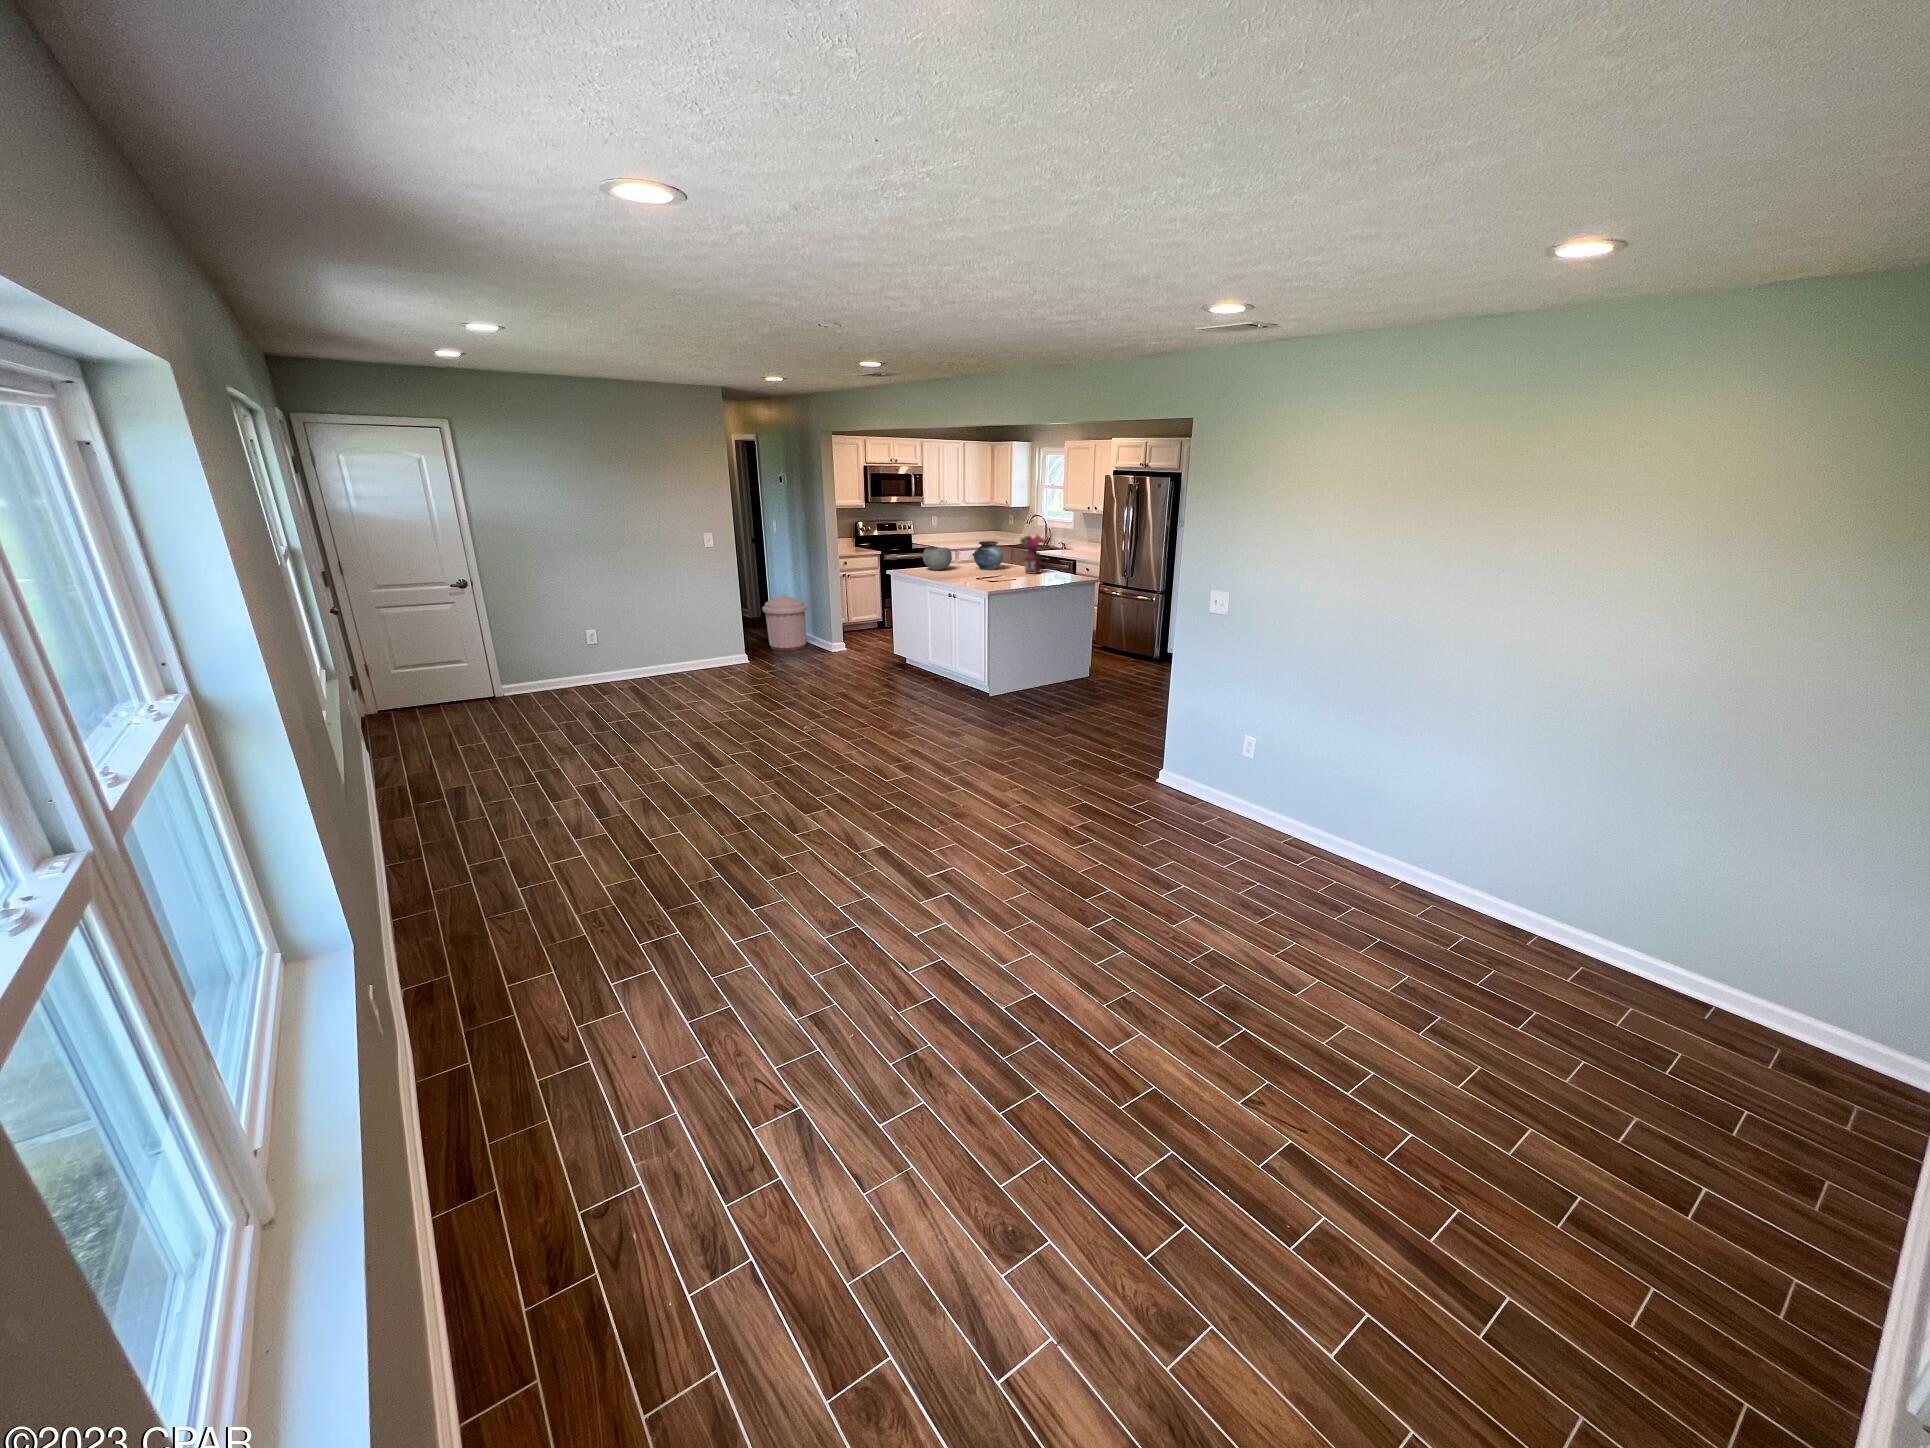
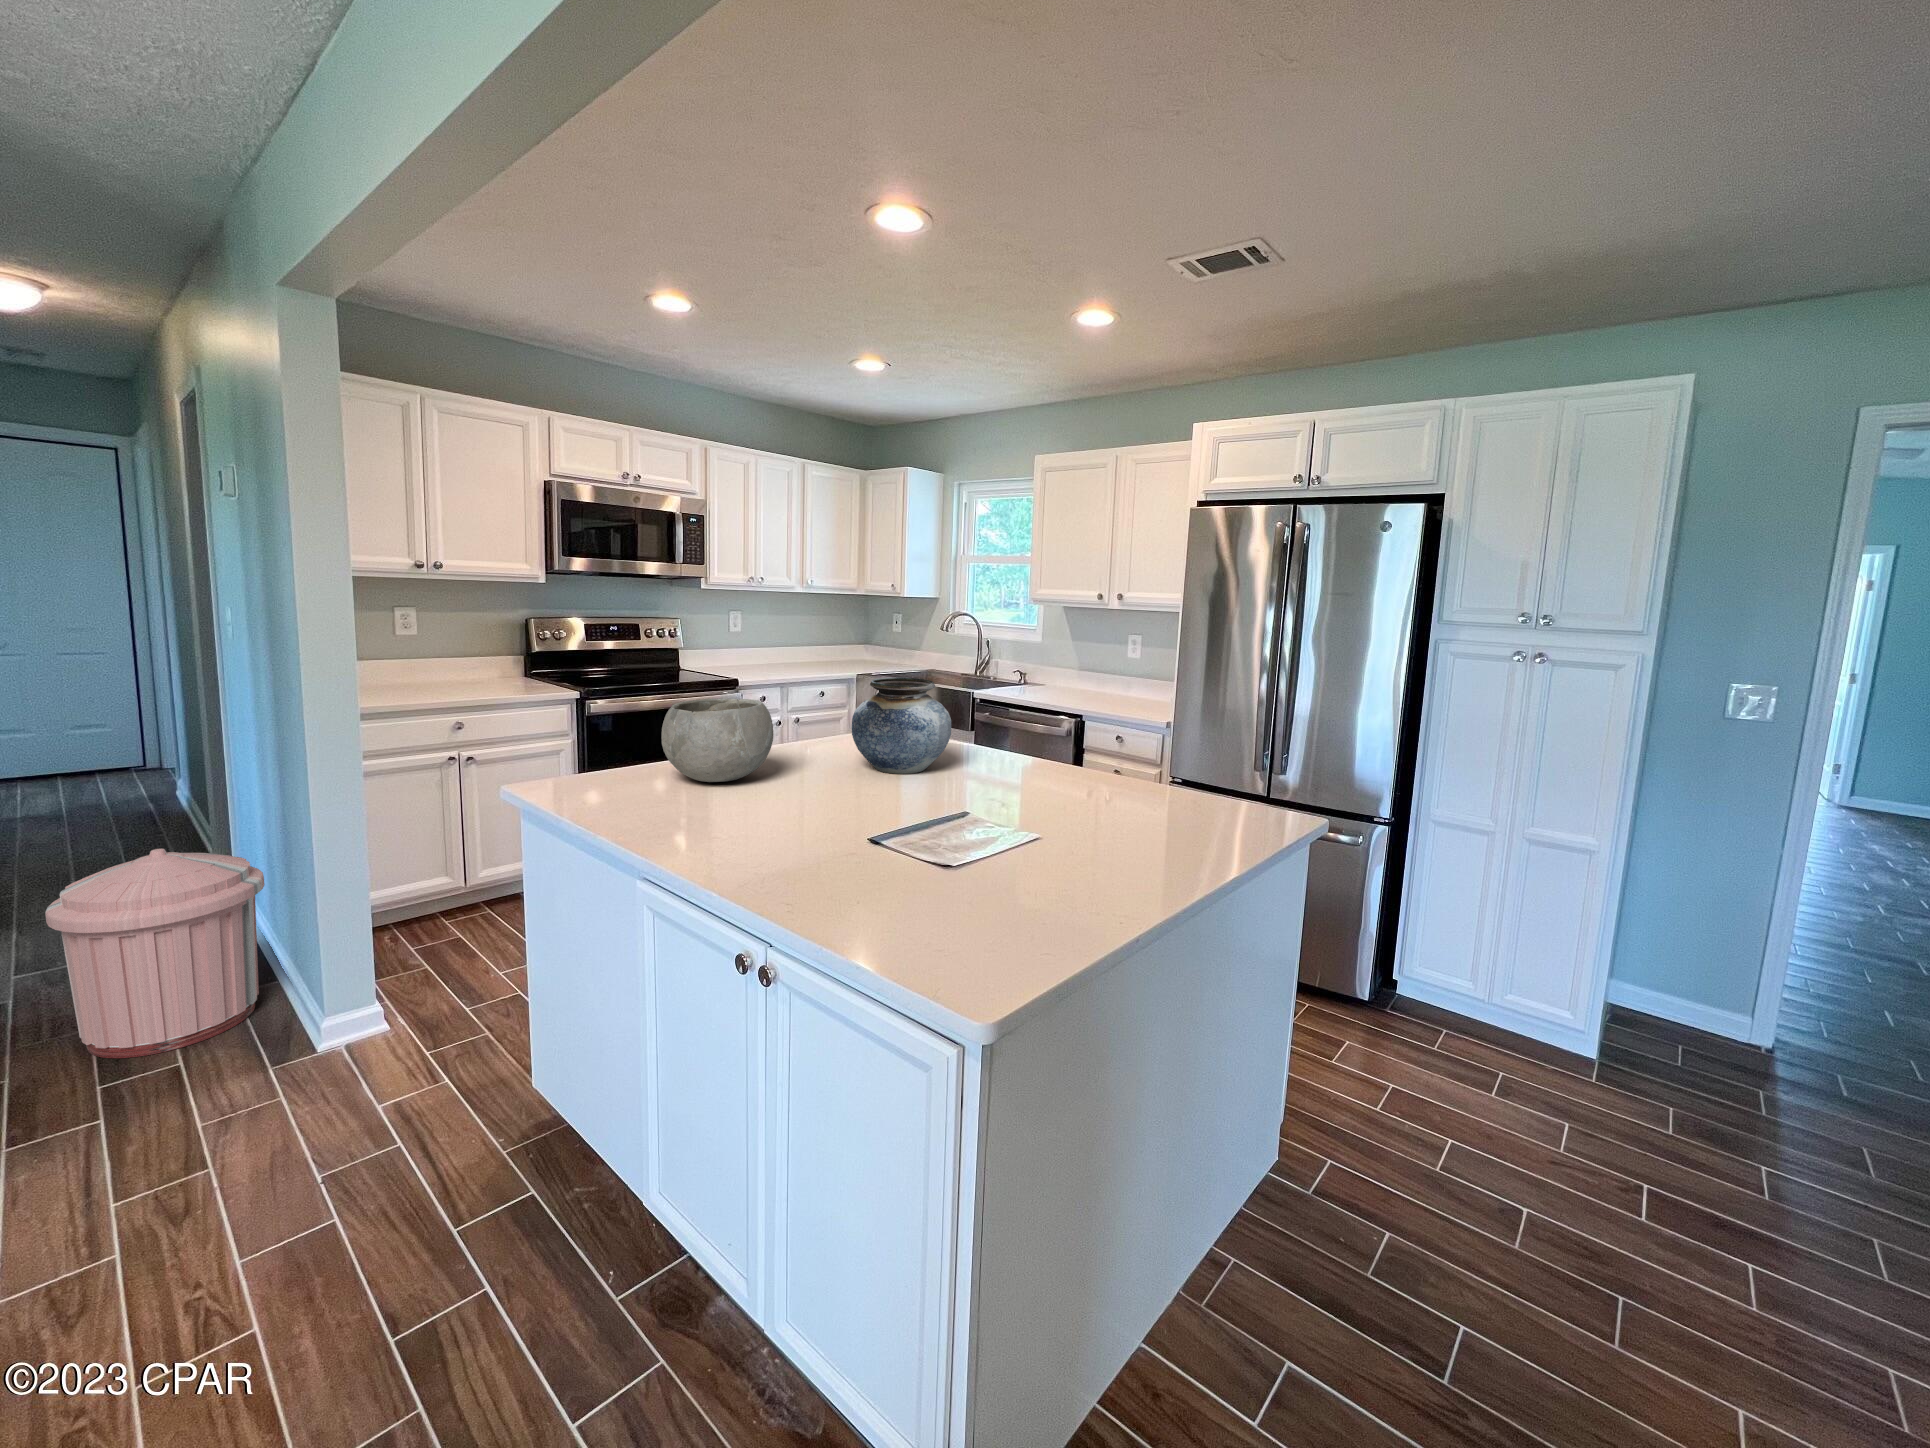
flower arrangement: present [1020,535,1045,574] -> none [1021,659,1118,795]

